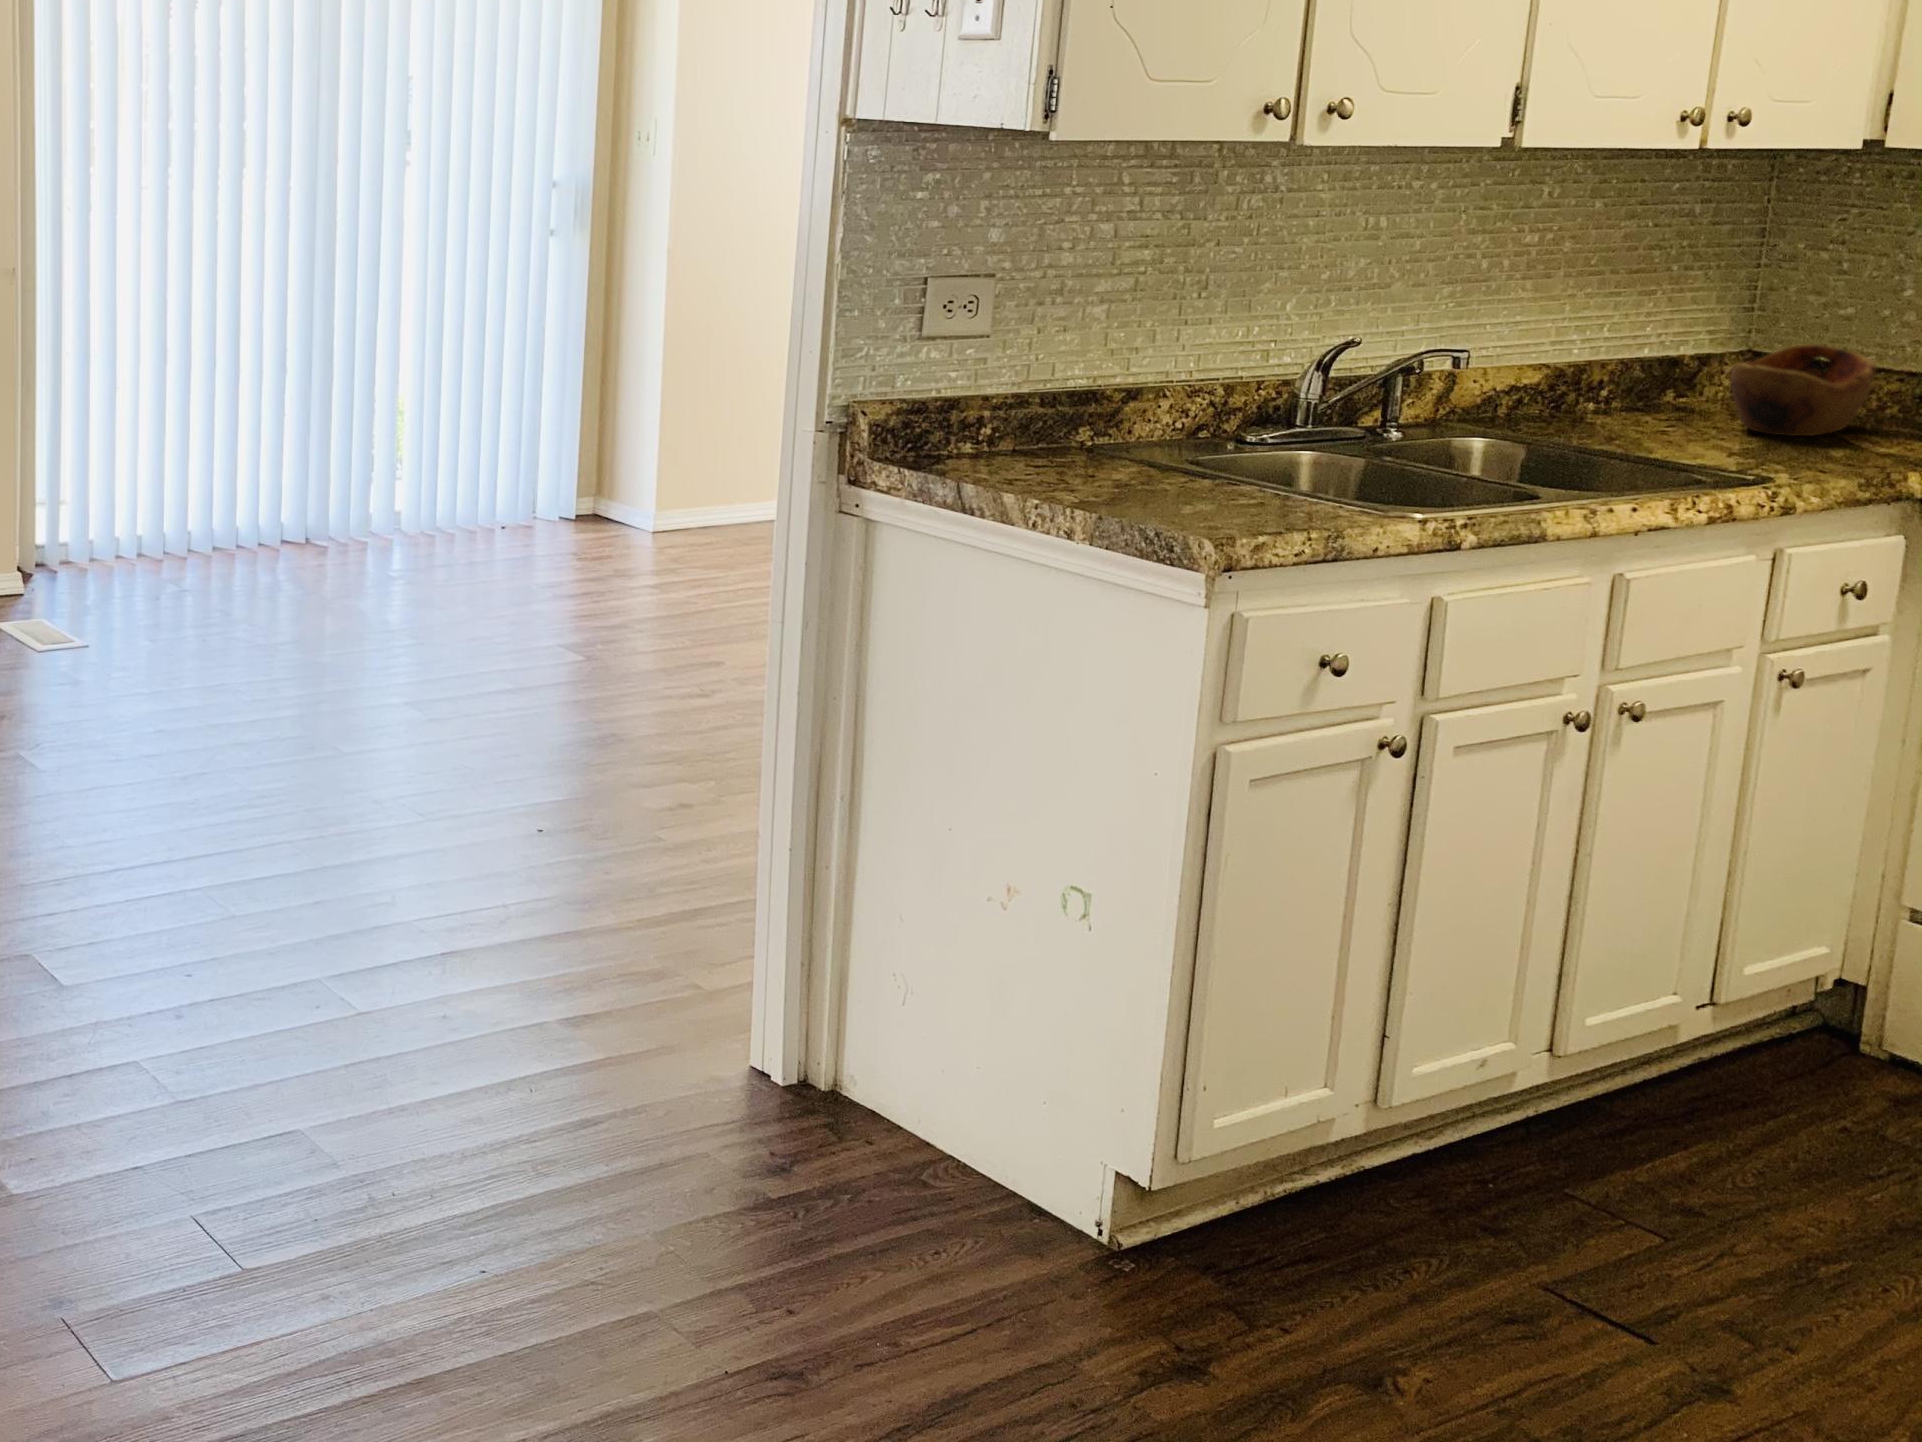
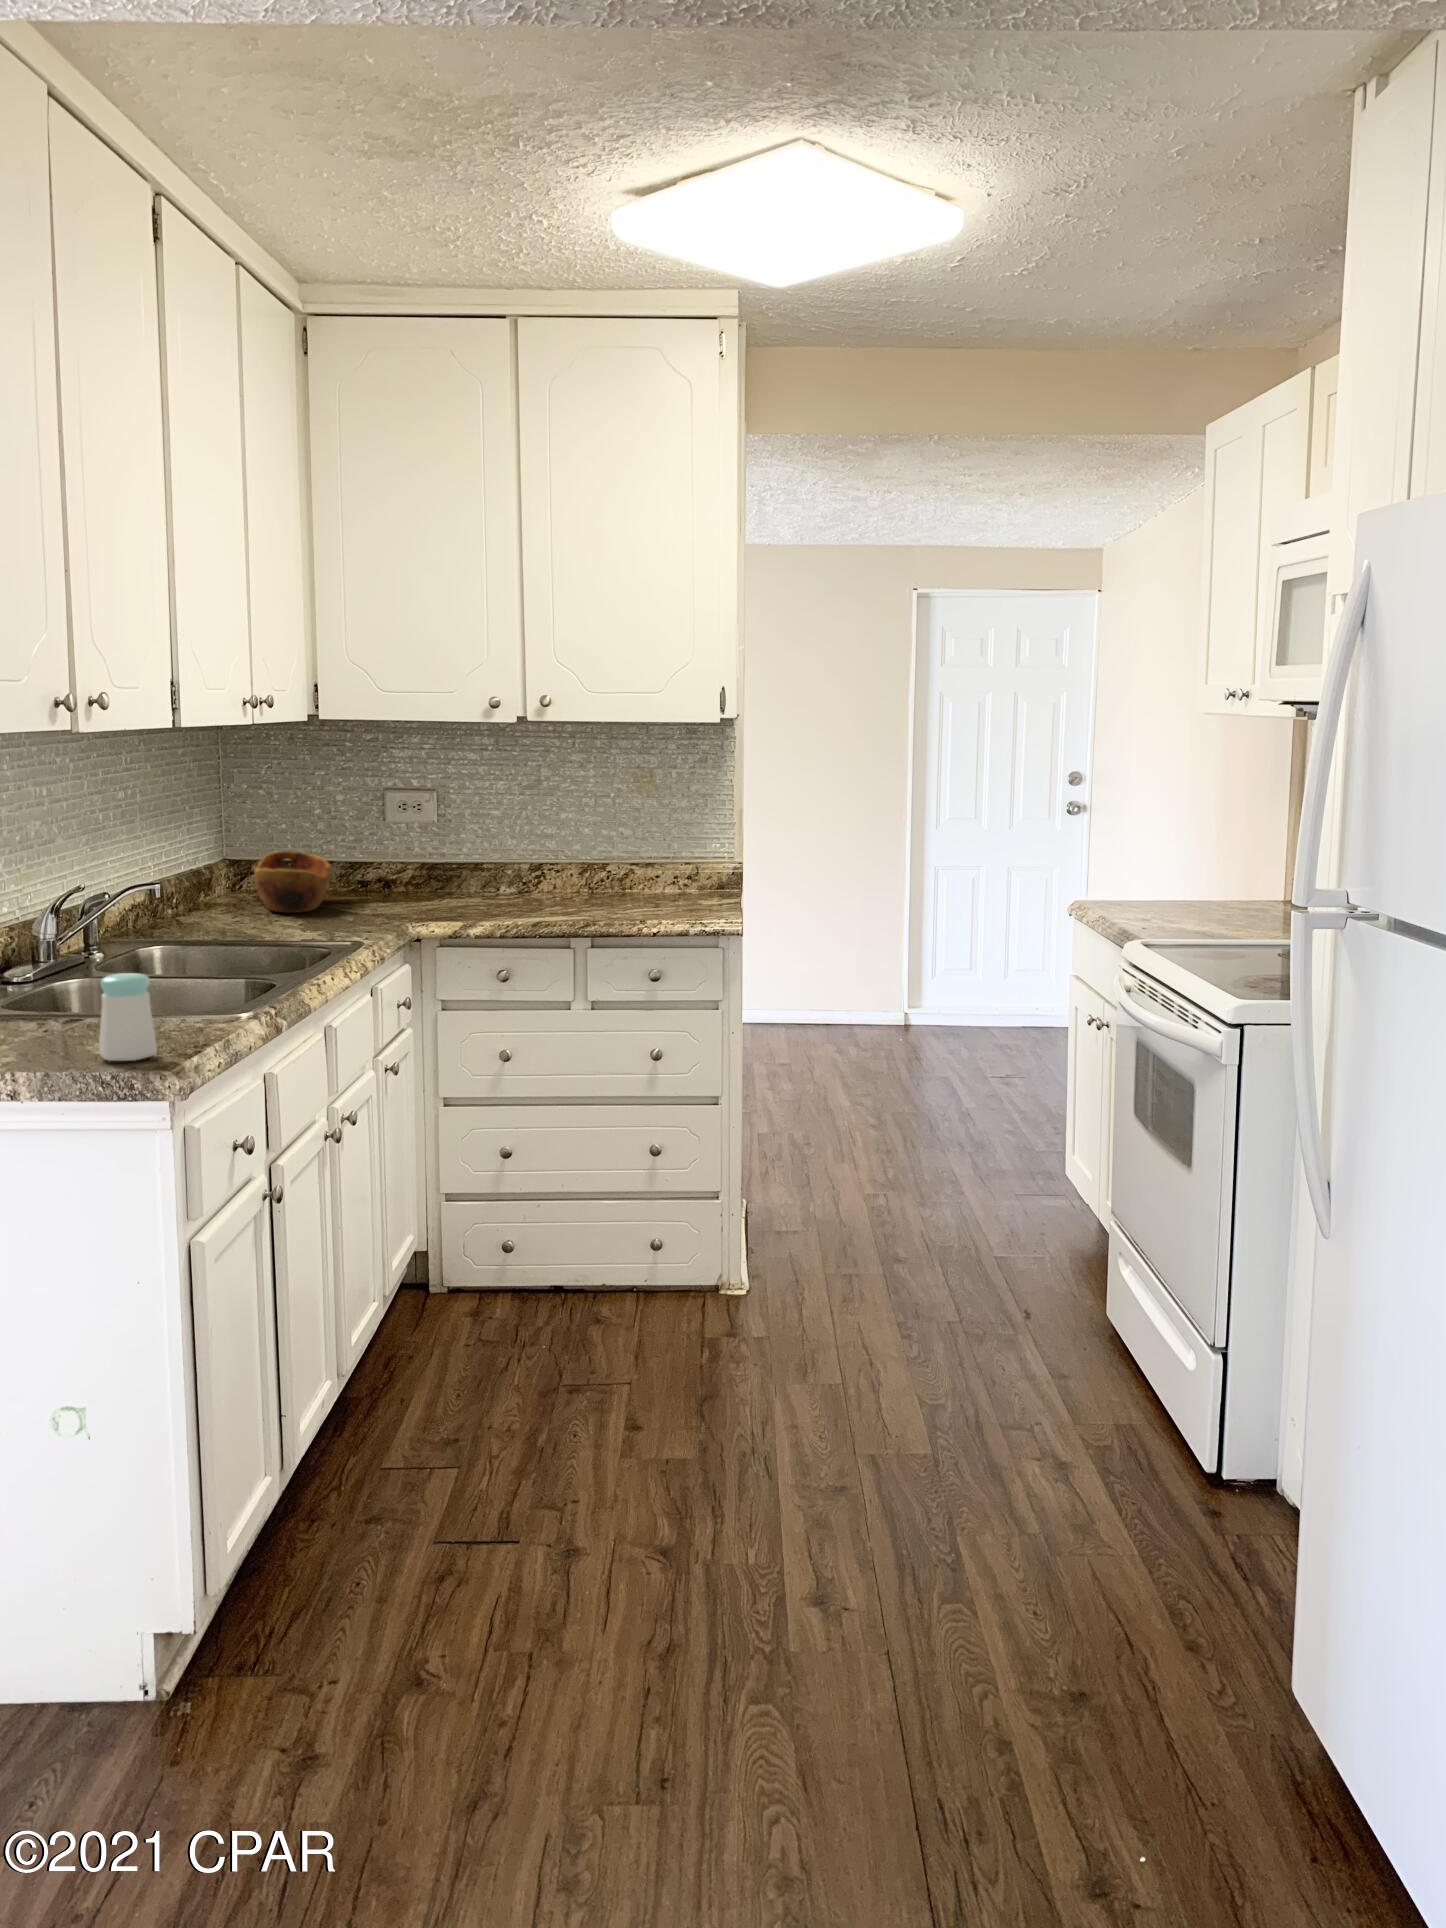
salt shaker: none [1167,423,1233,523] -> present [99,973,157,1061]

